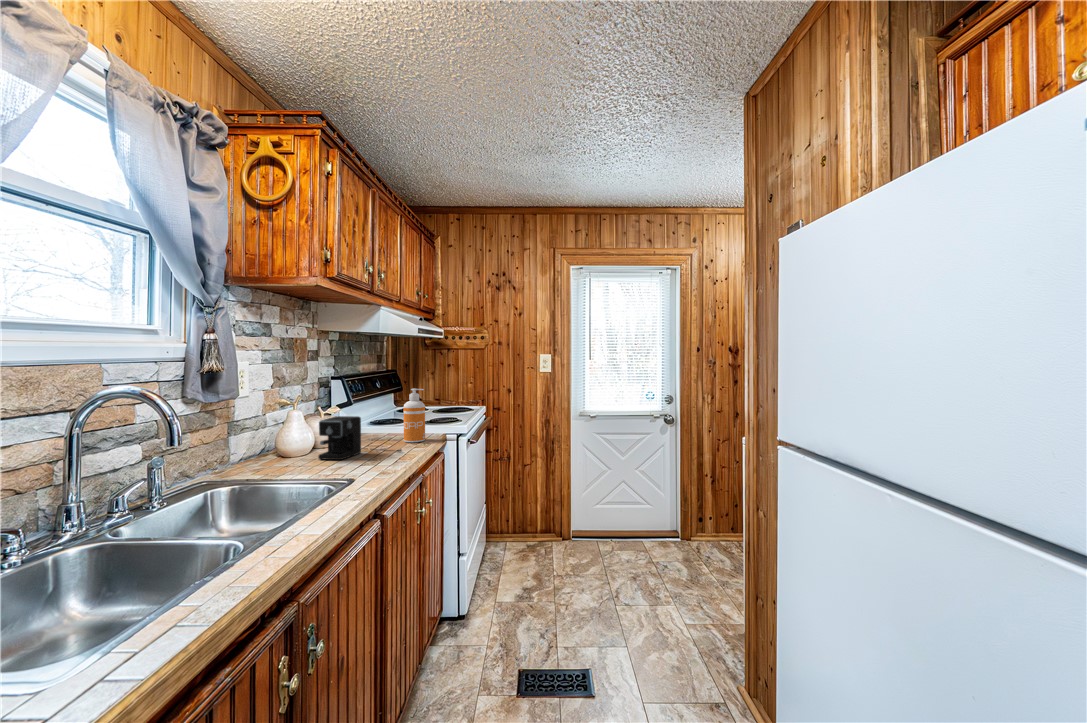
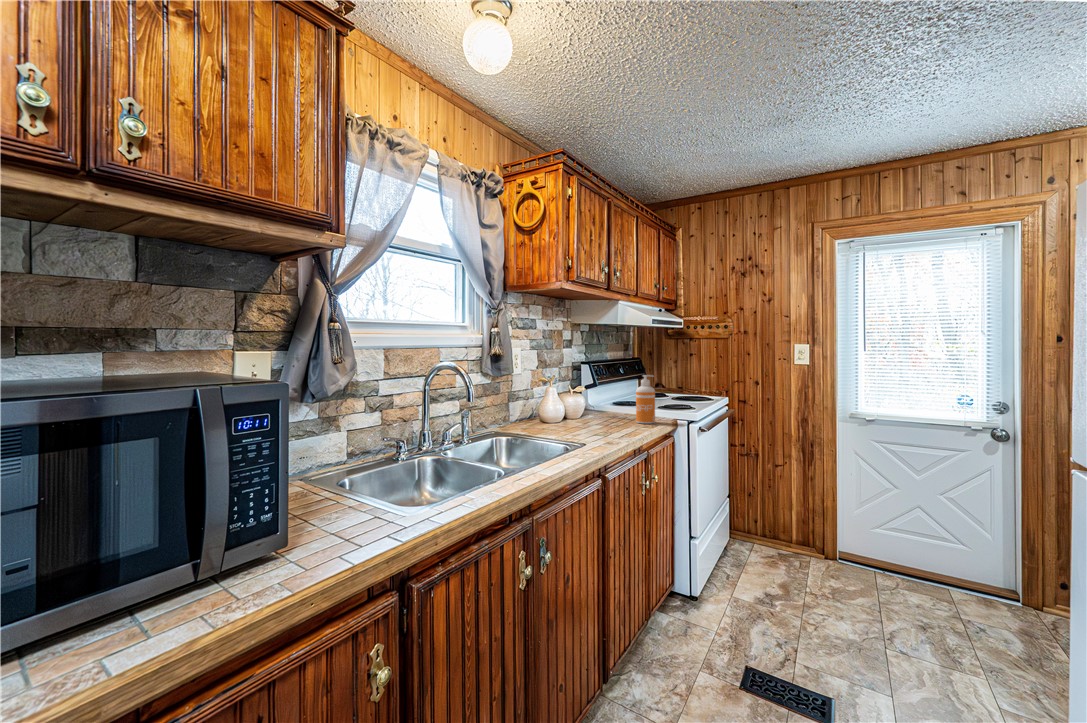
coffee maker: present [318,416,402,460] -> none [565,396,631,430]

